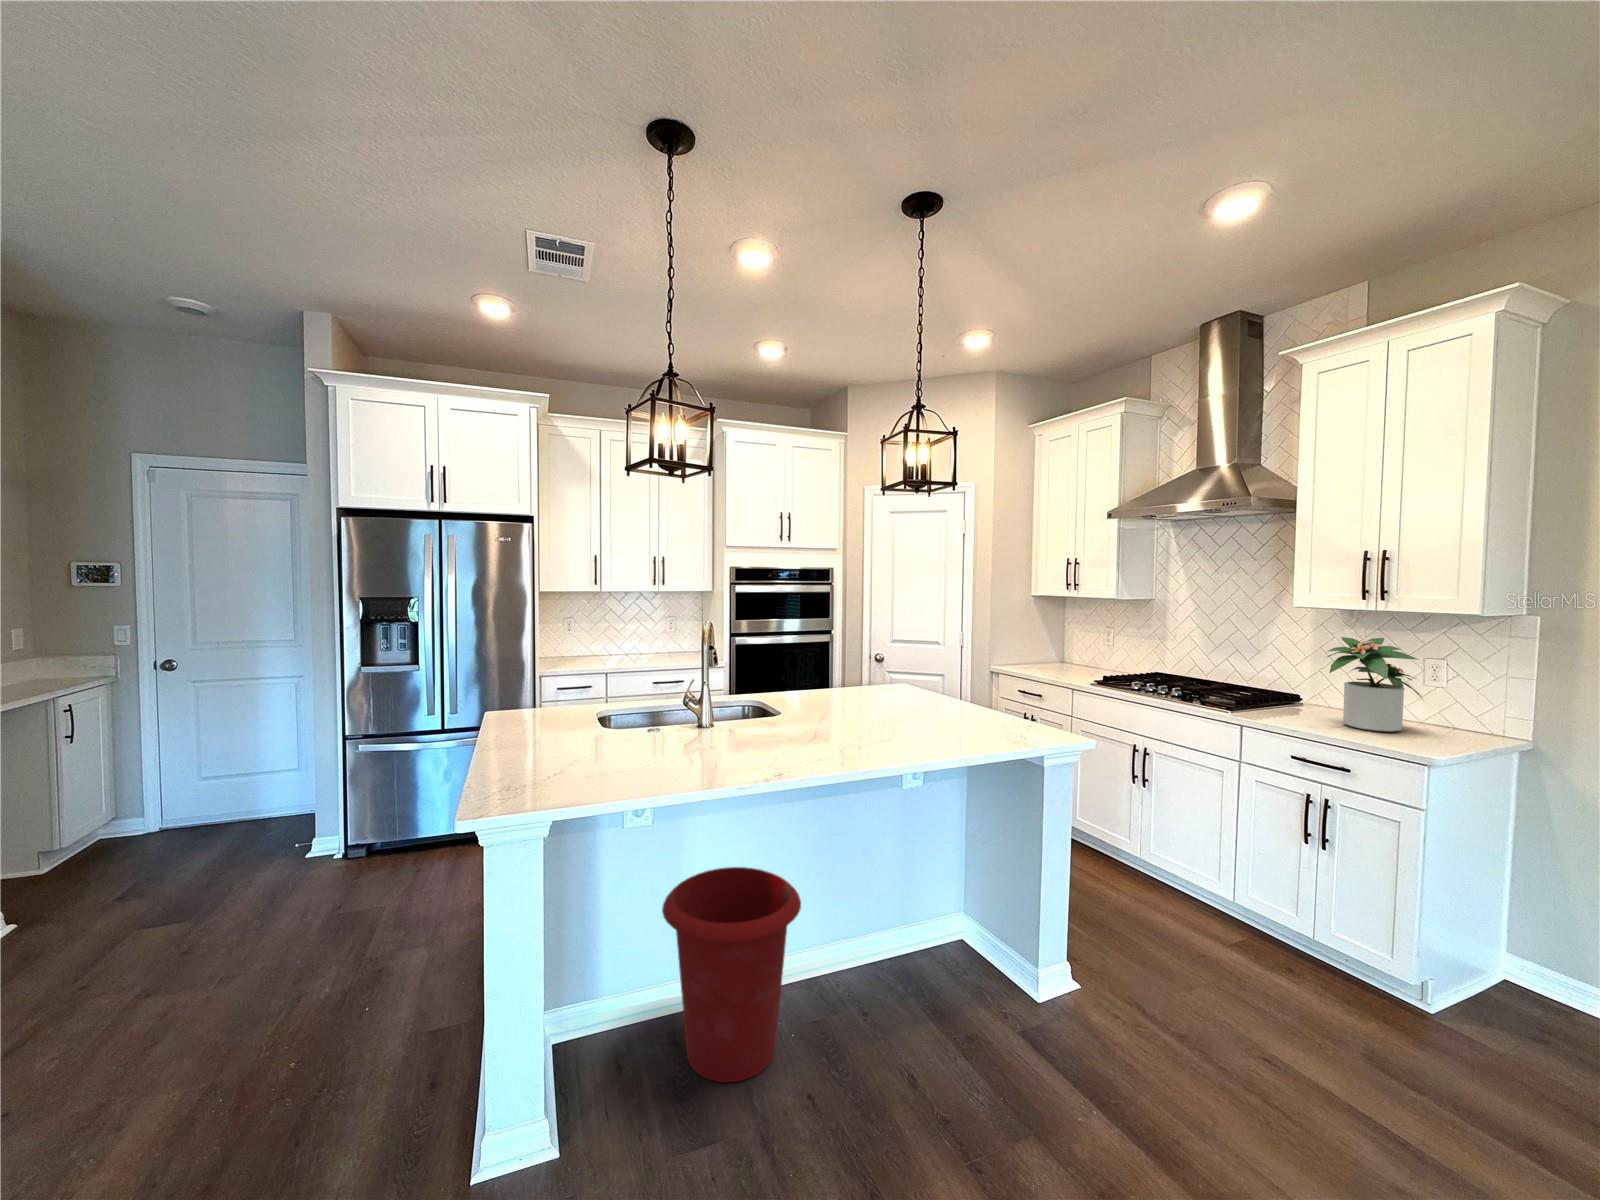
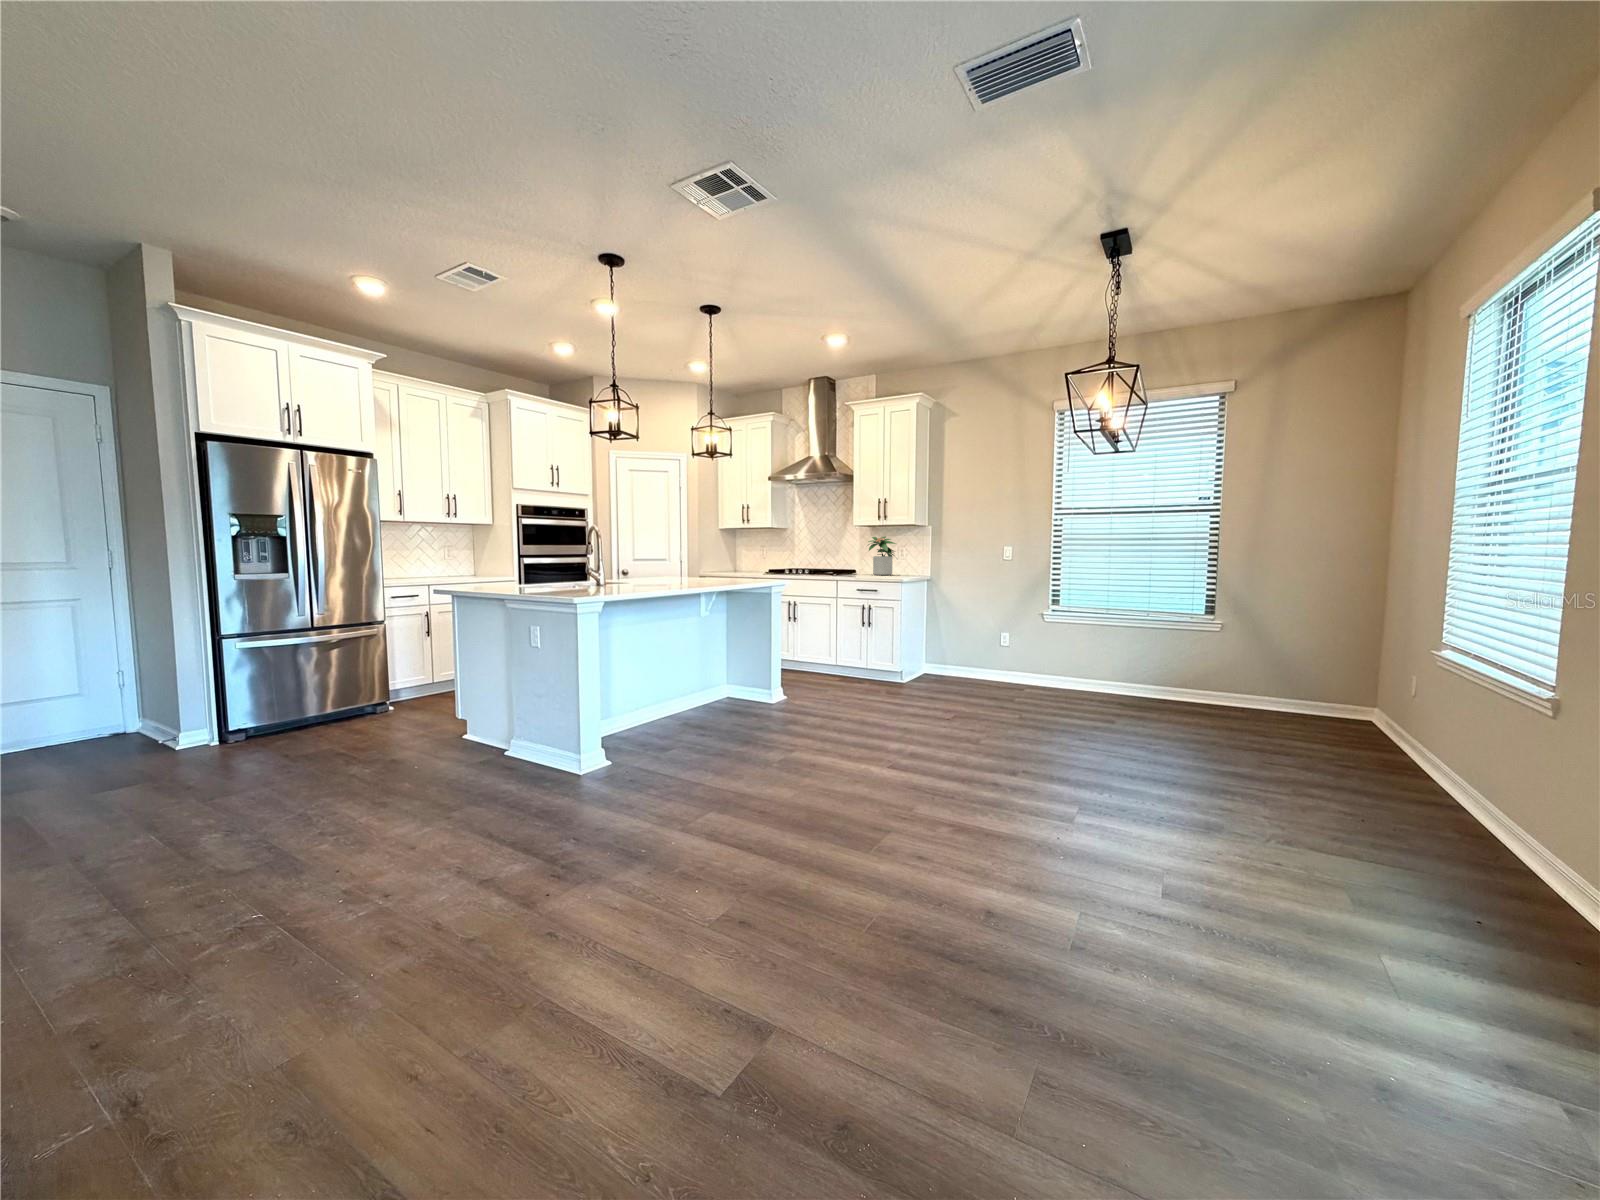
waste bin: present [662,867,801,1083] -> none [614,650,685,740]

